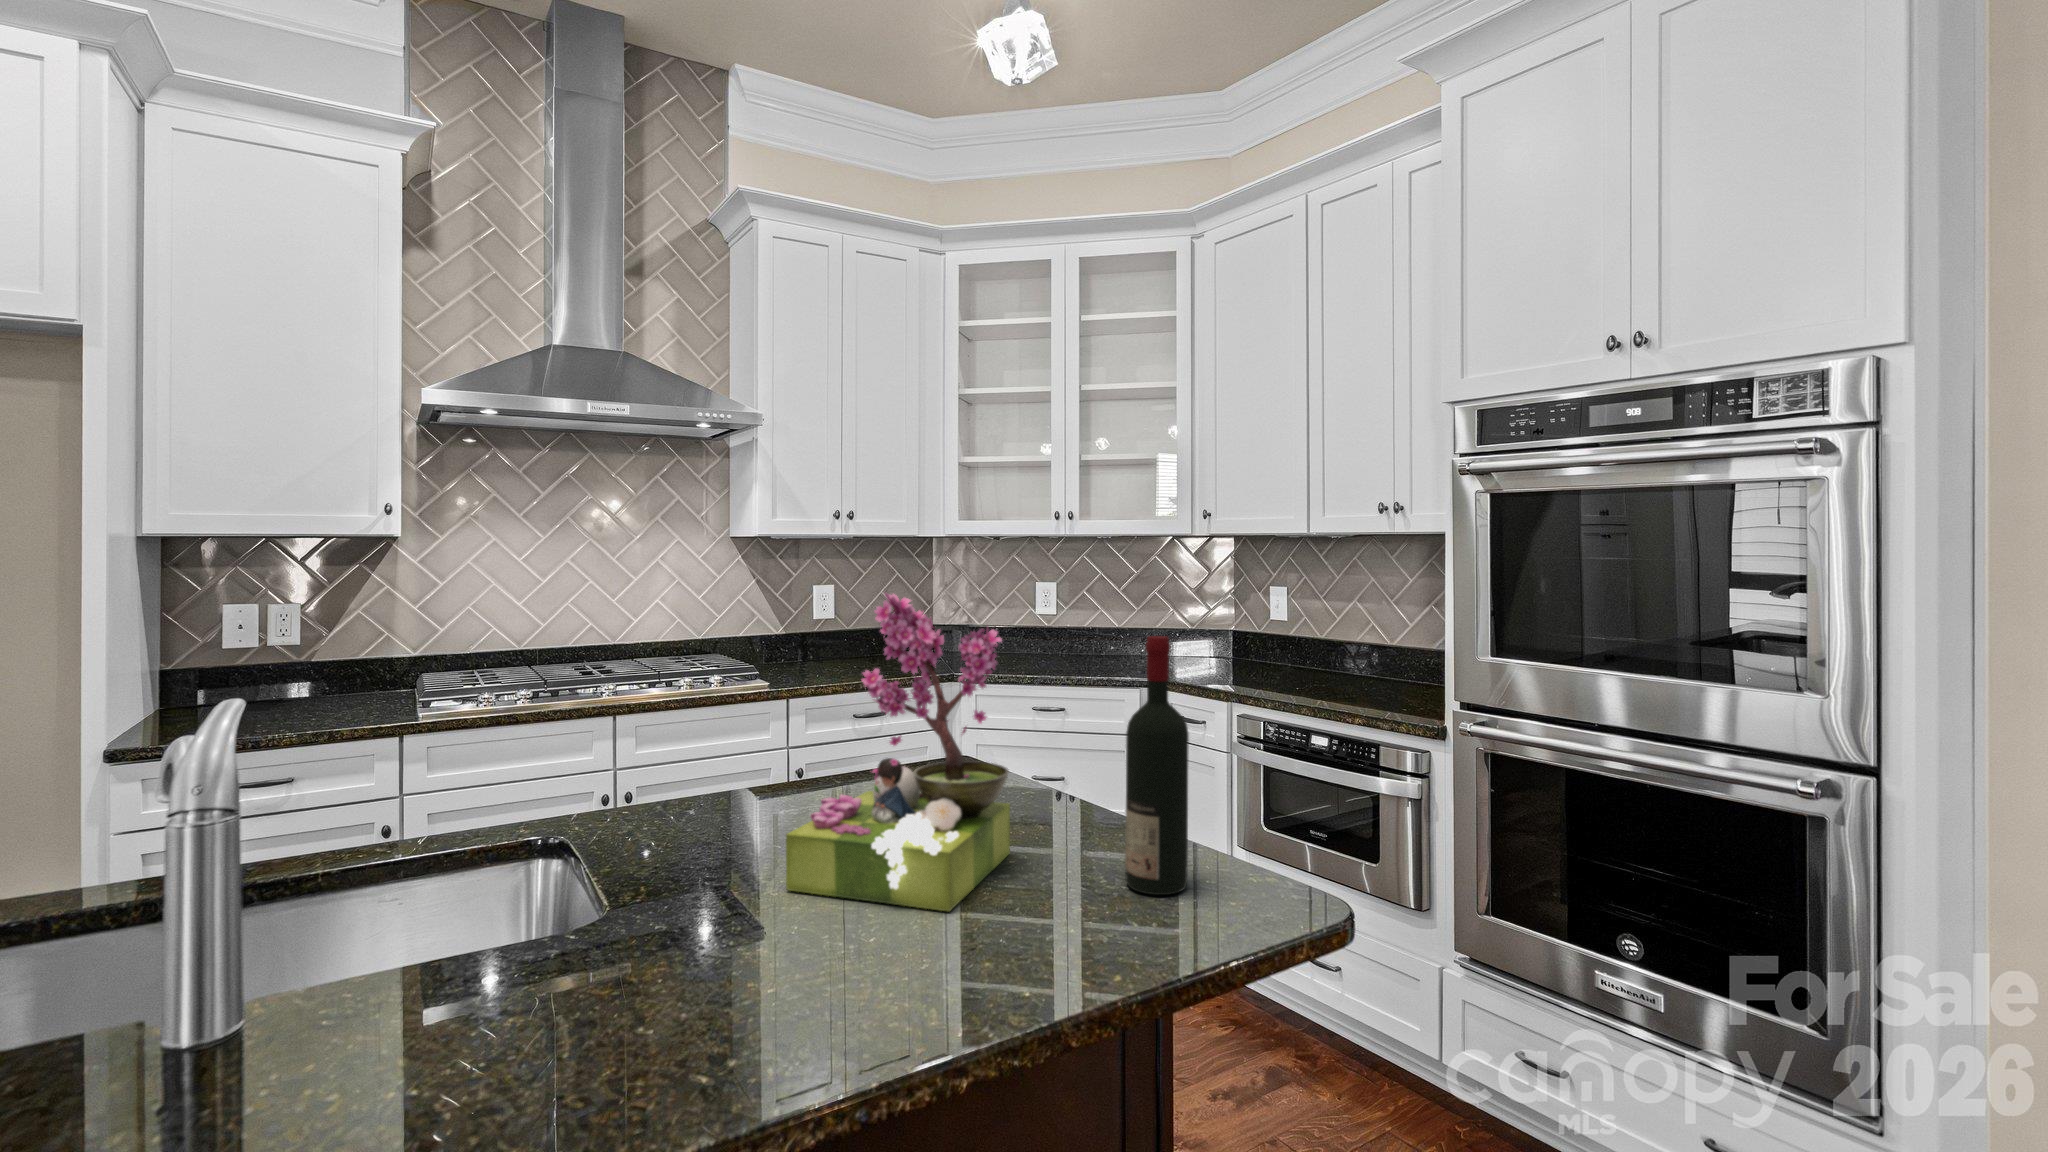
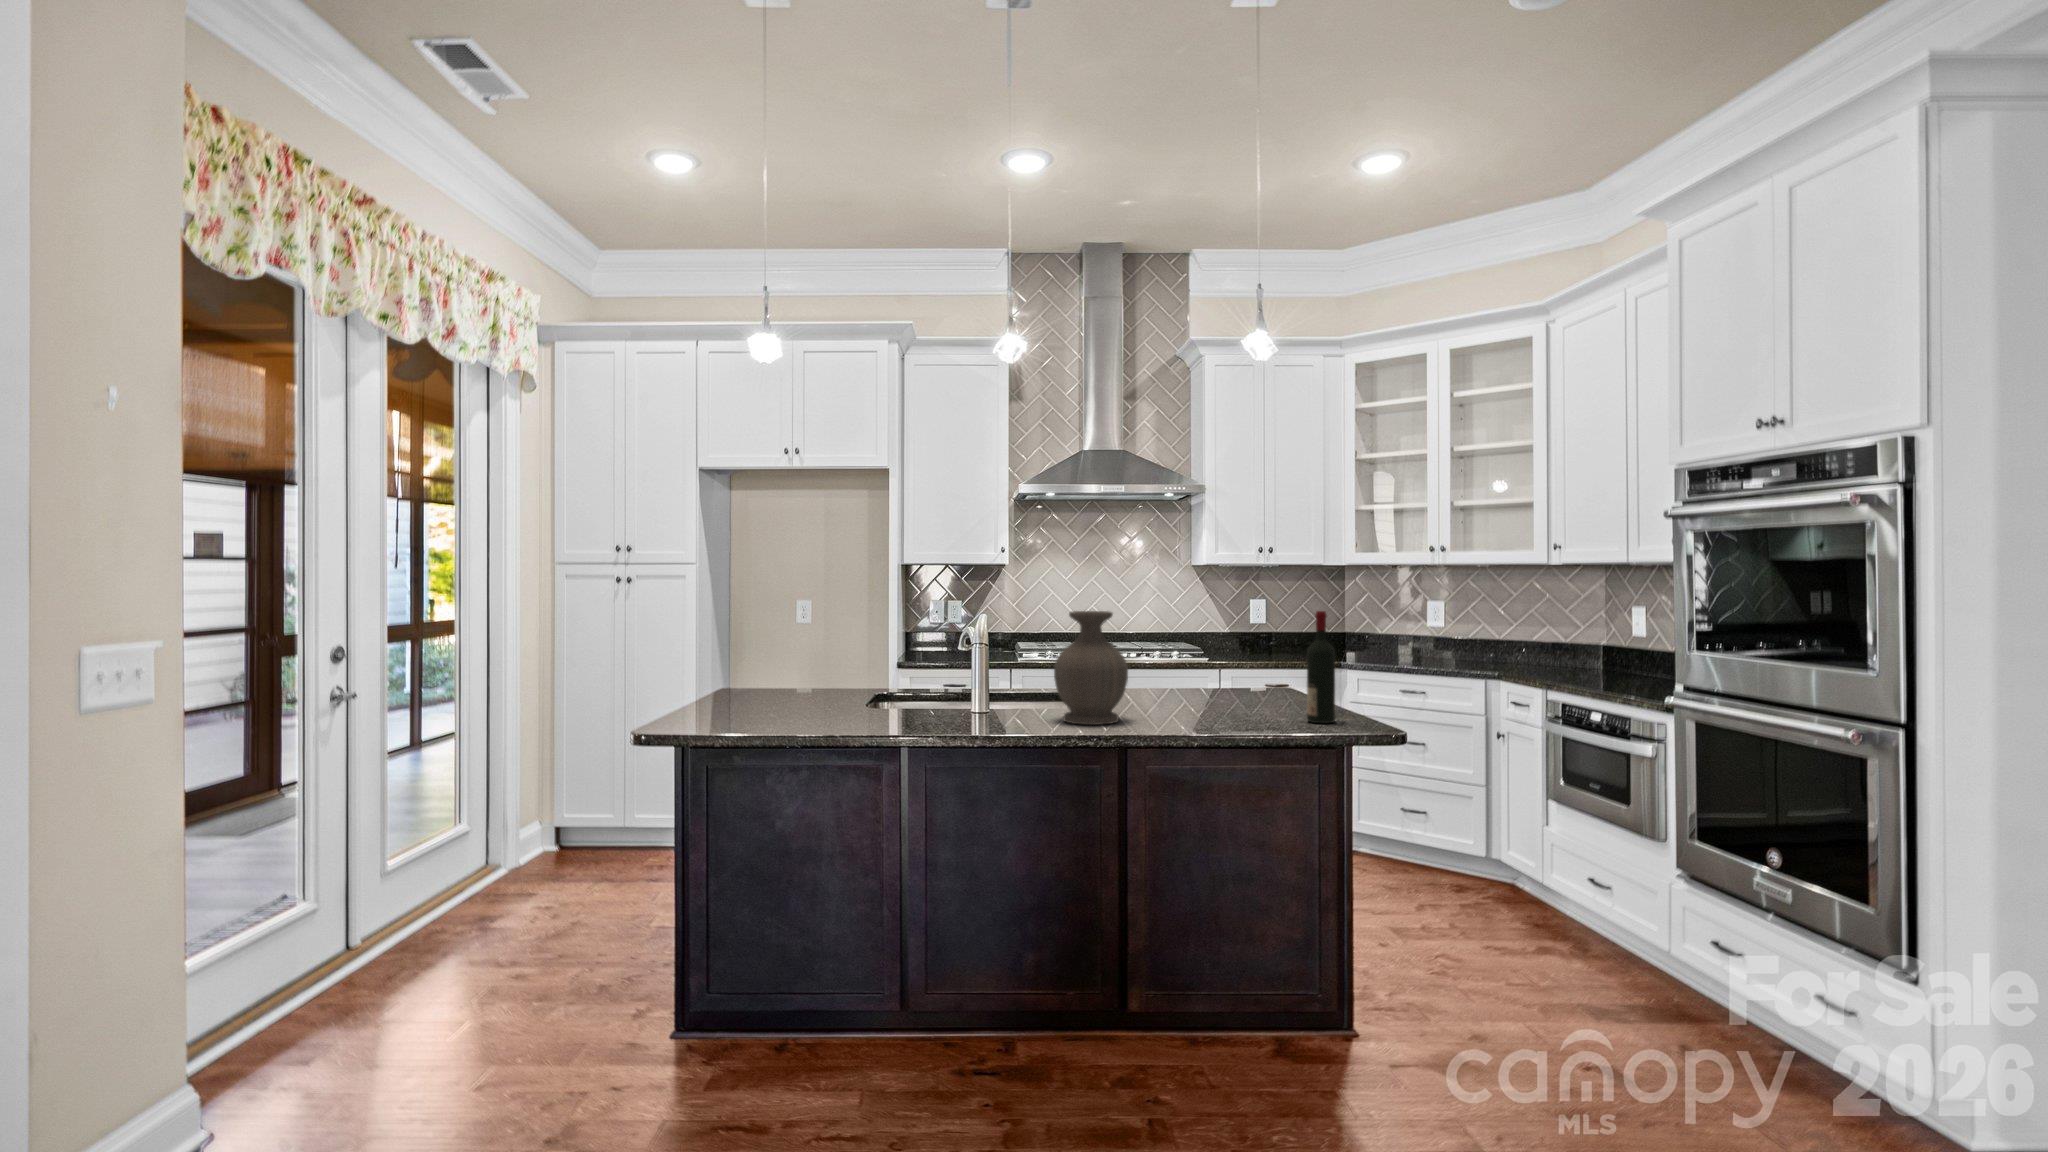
flower arrangement: present [786,593,1010,911] -> none [1166,591,1269,719]
vase: none [454,660,704,1039] -> present [1054,611,1128,725]

